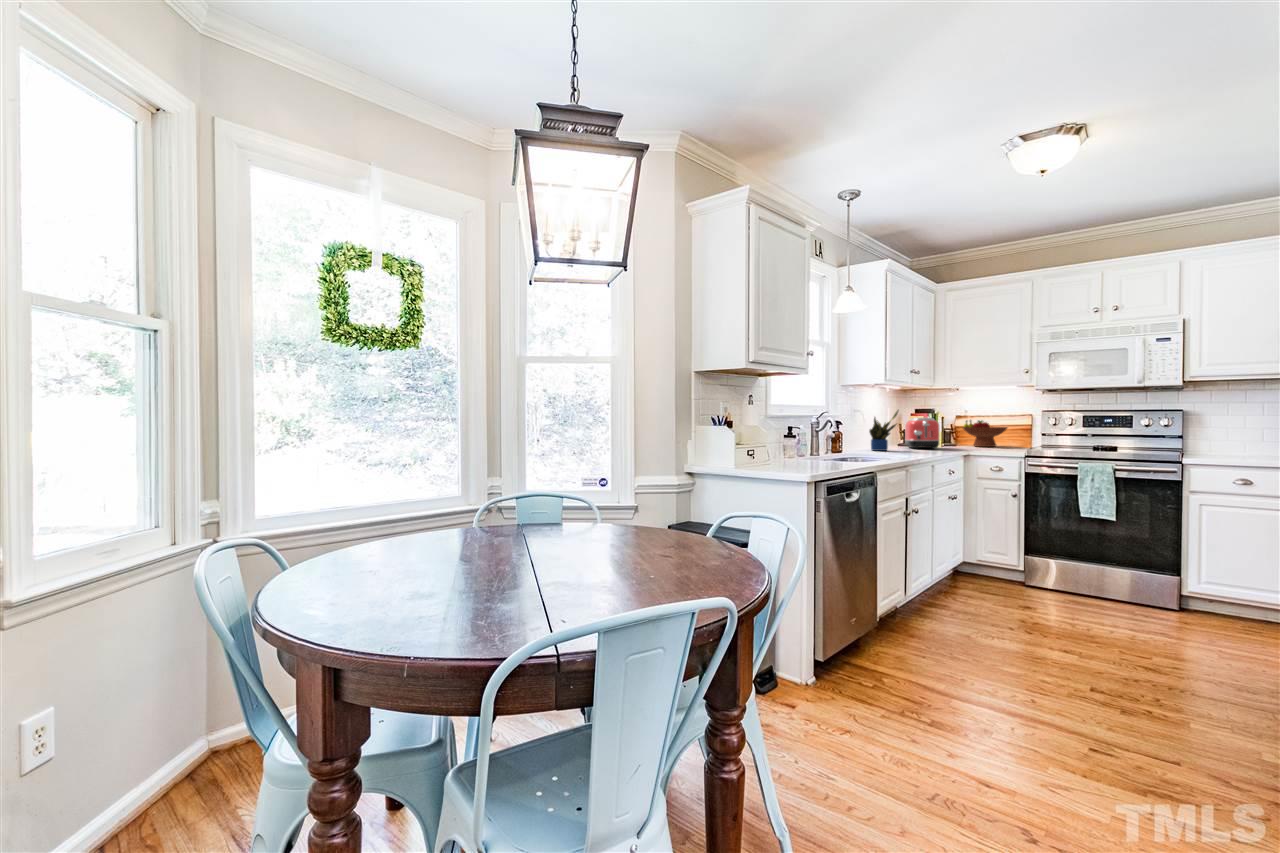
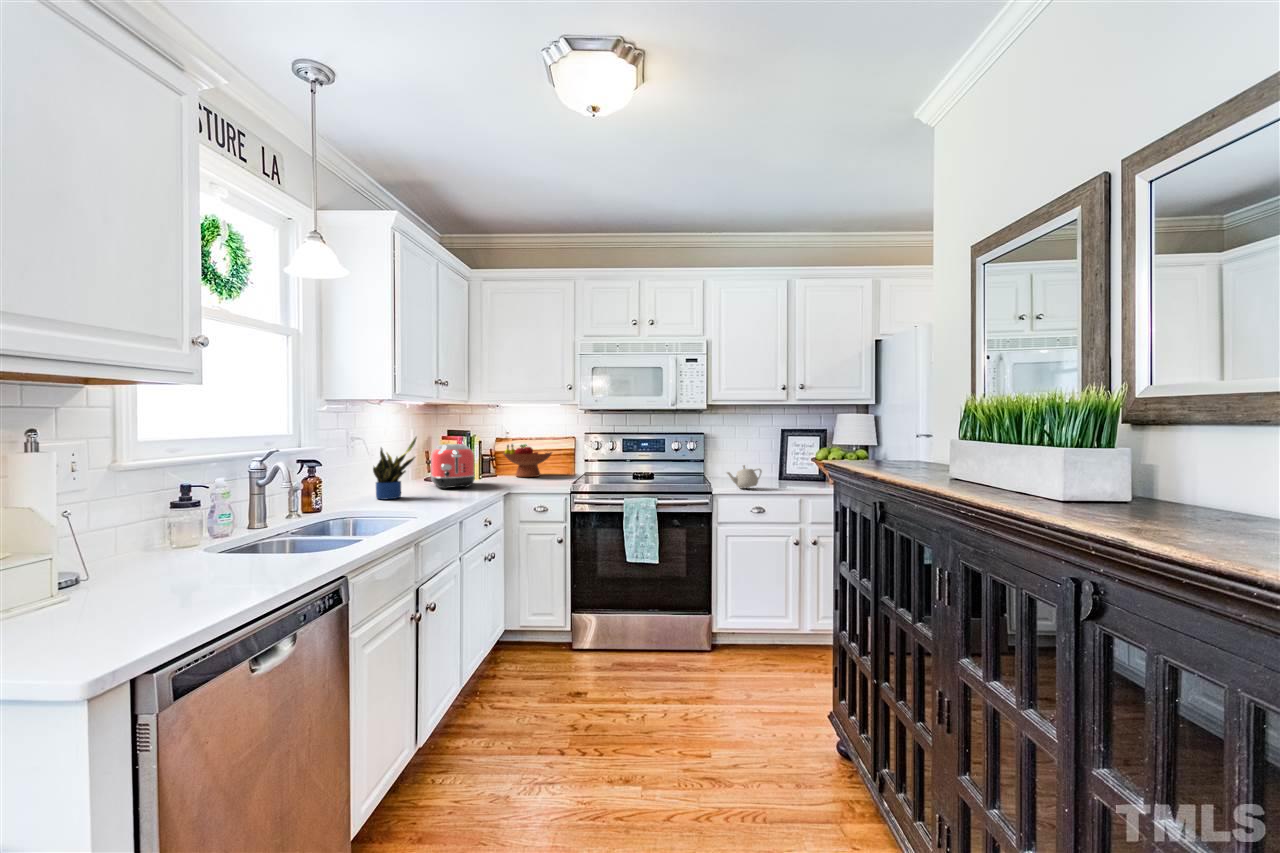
teapot: none [1199,436,1249,460] -> present [727,465,762,489]

